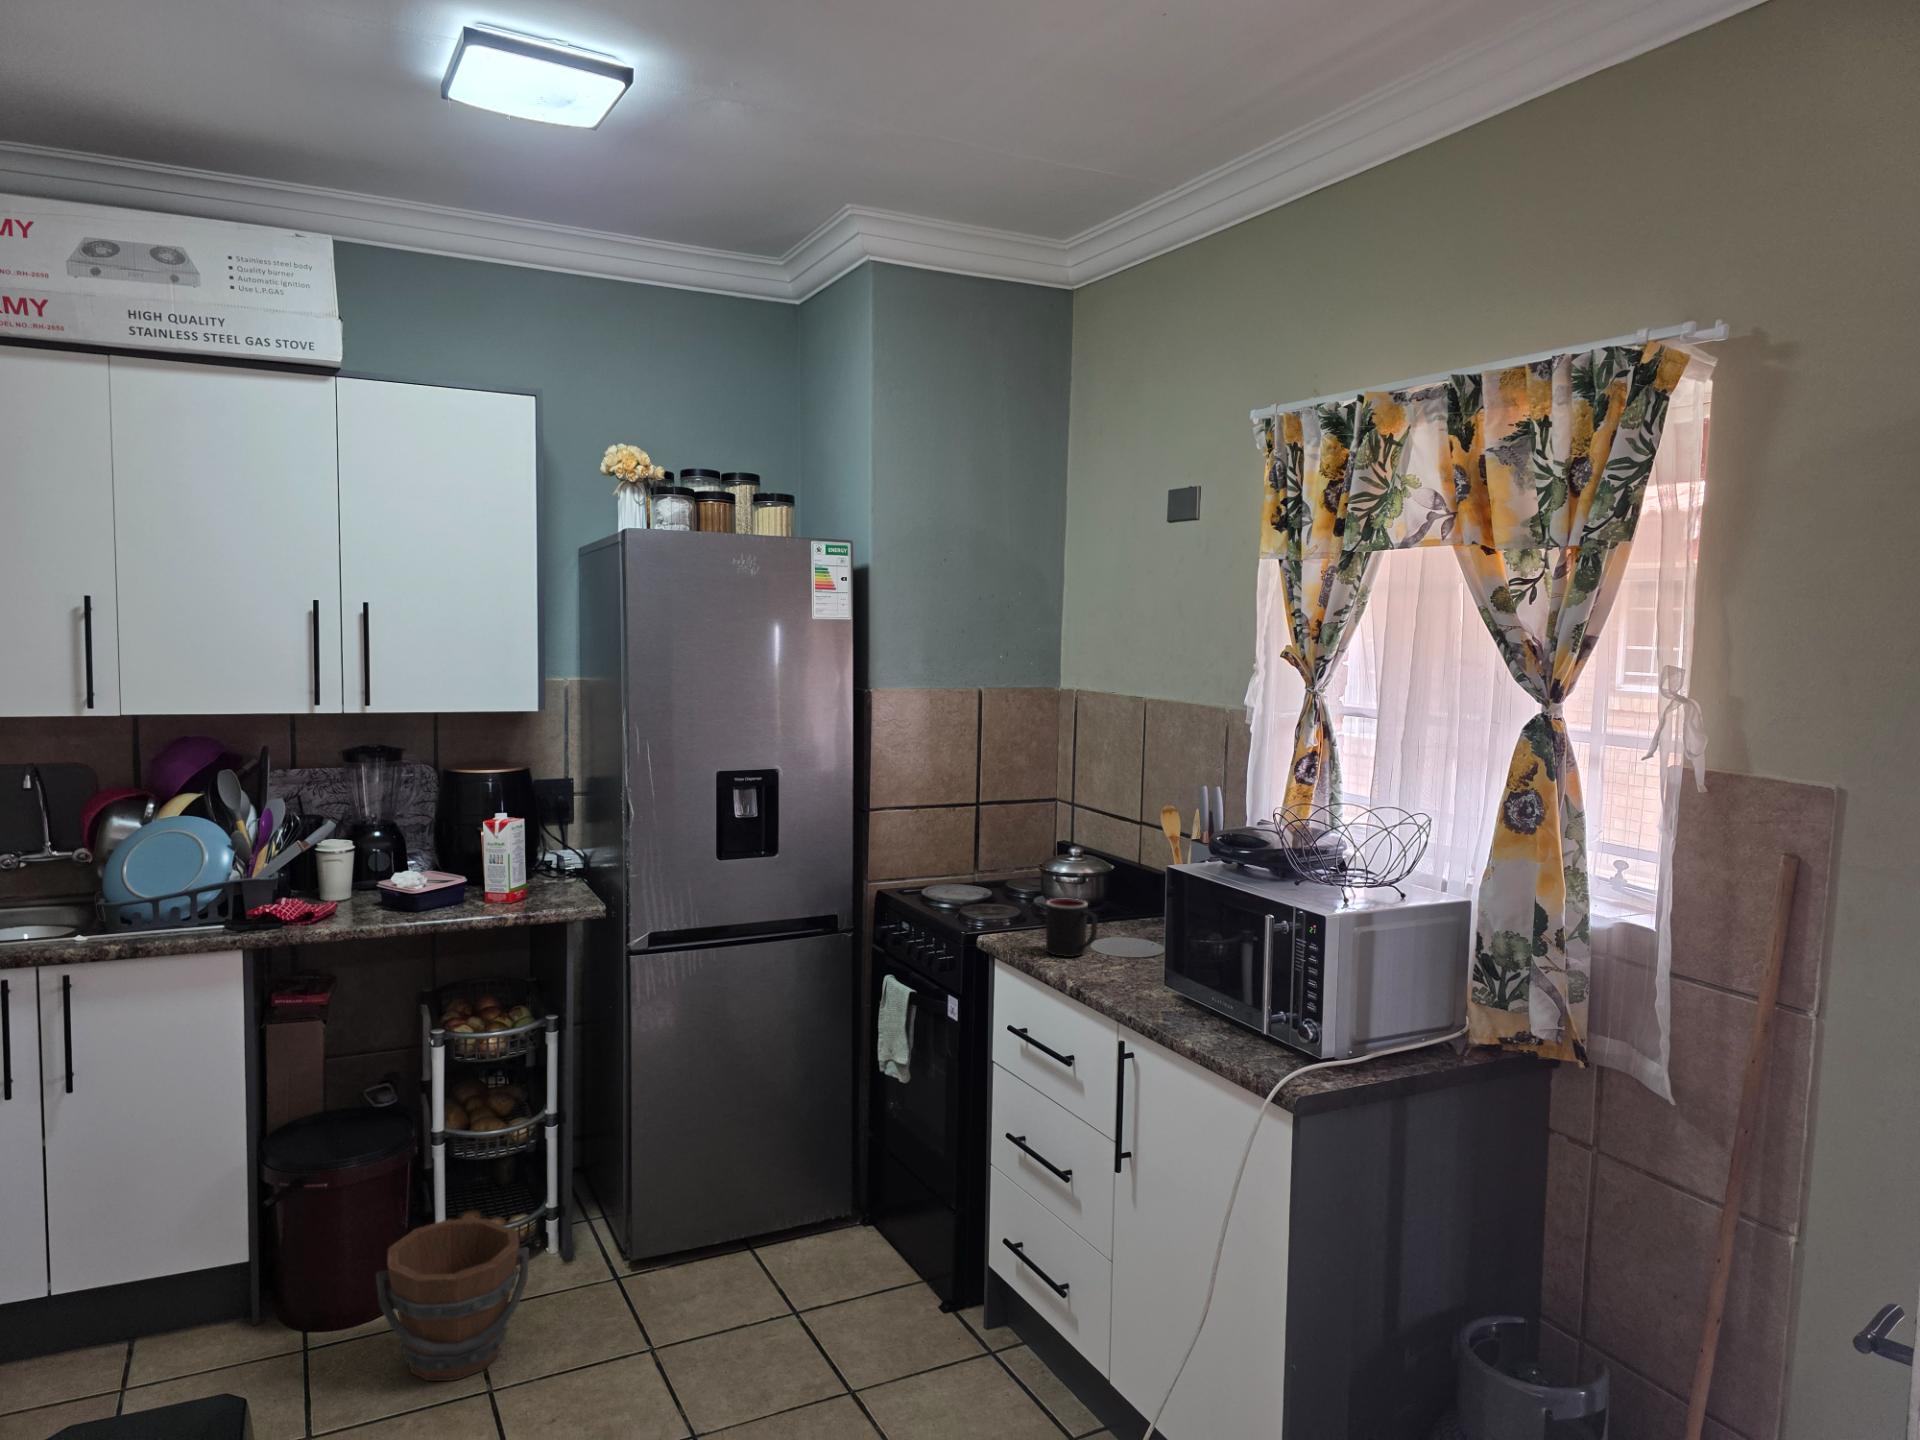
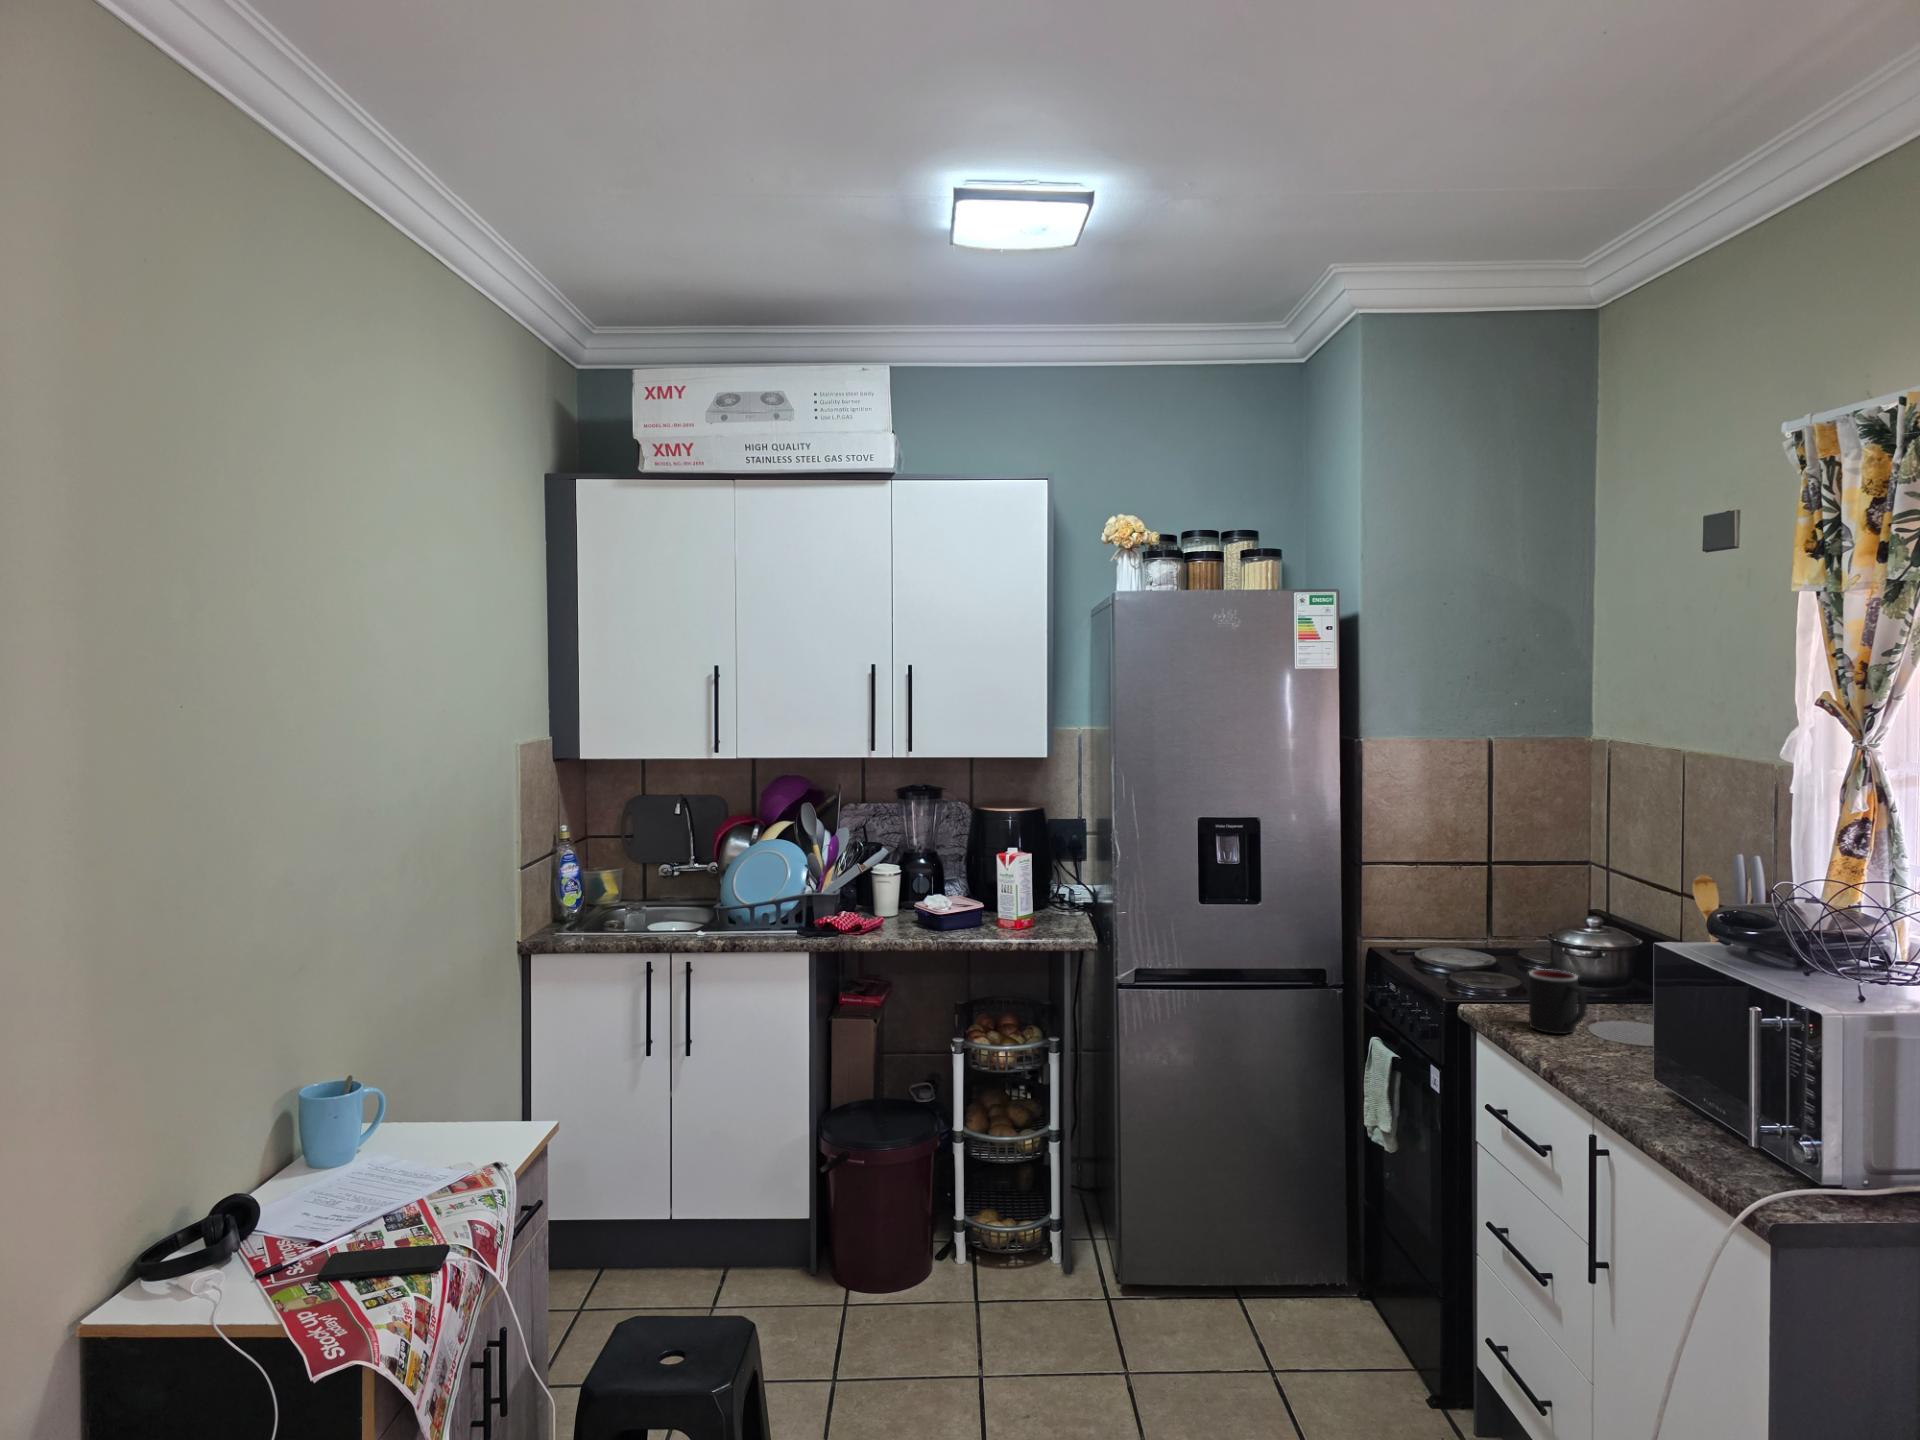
bucket: present [376,1219,529,1381] -> none [895,1210,1021,1354]

